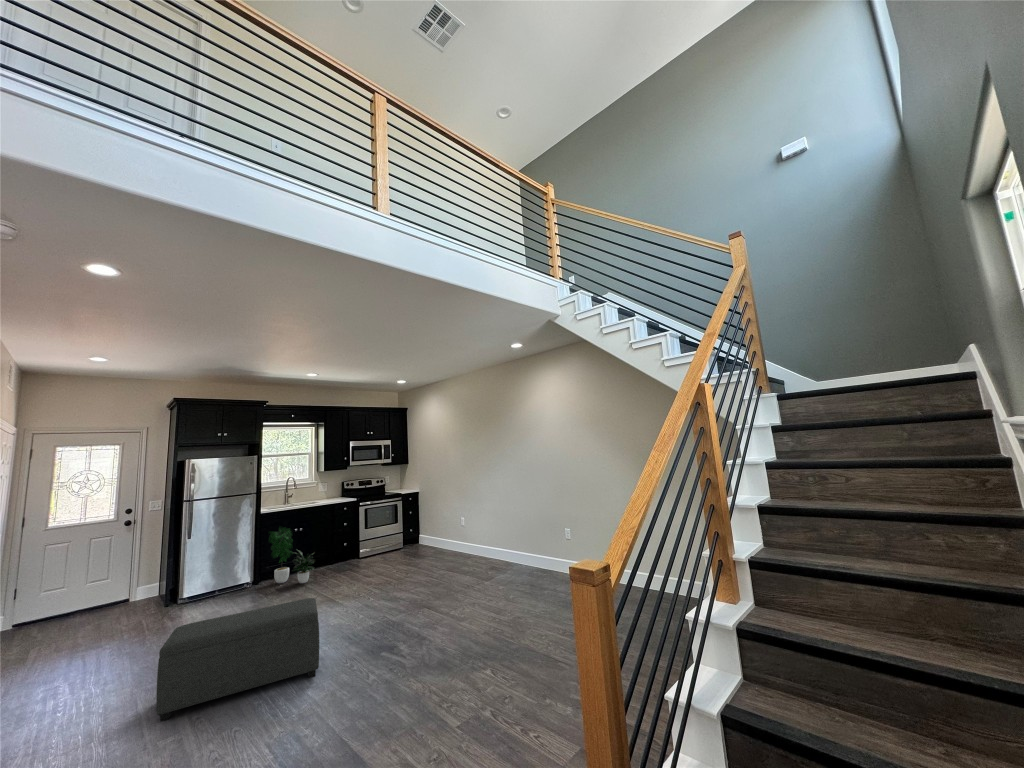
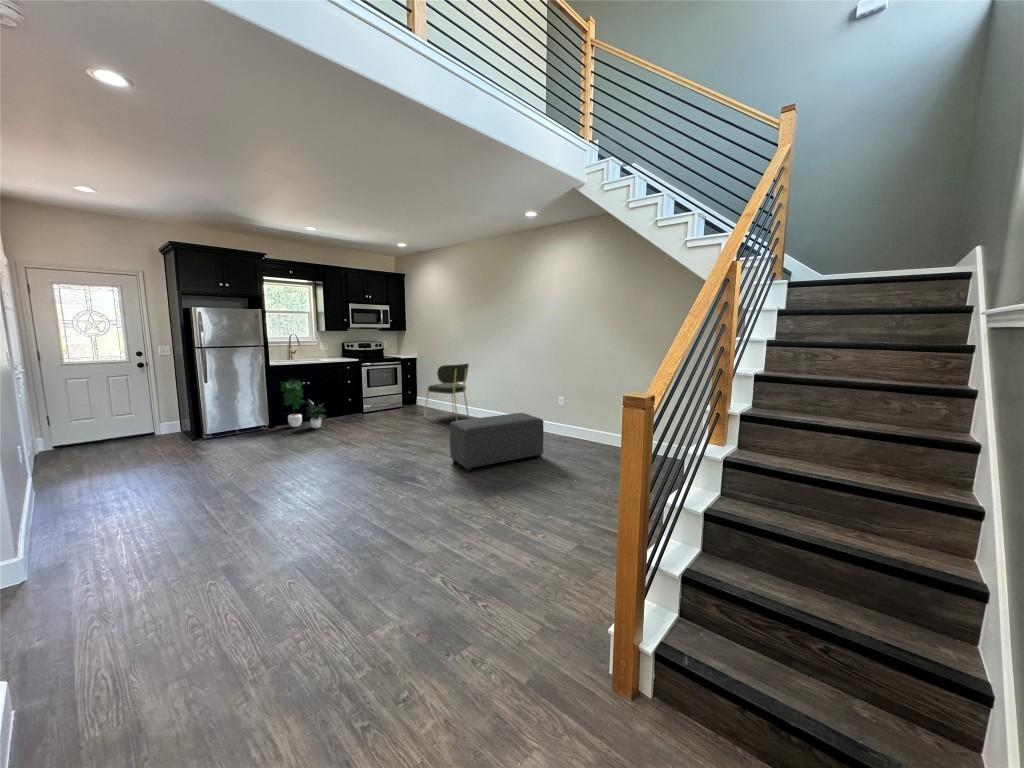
dining chair: none [423,496,473,564] -> present [424,363,469,420]
ottoman: present [156,598,319,721] -> present [450,413,544,472]

